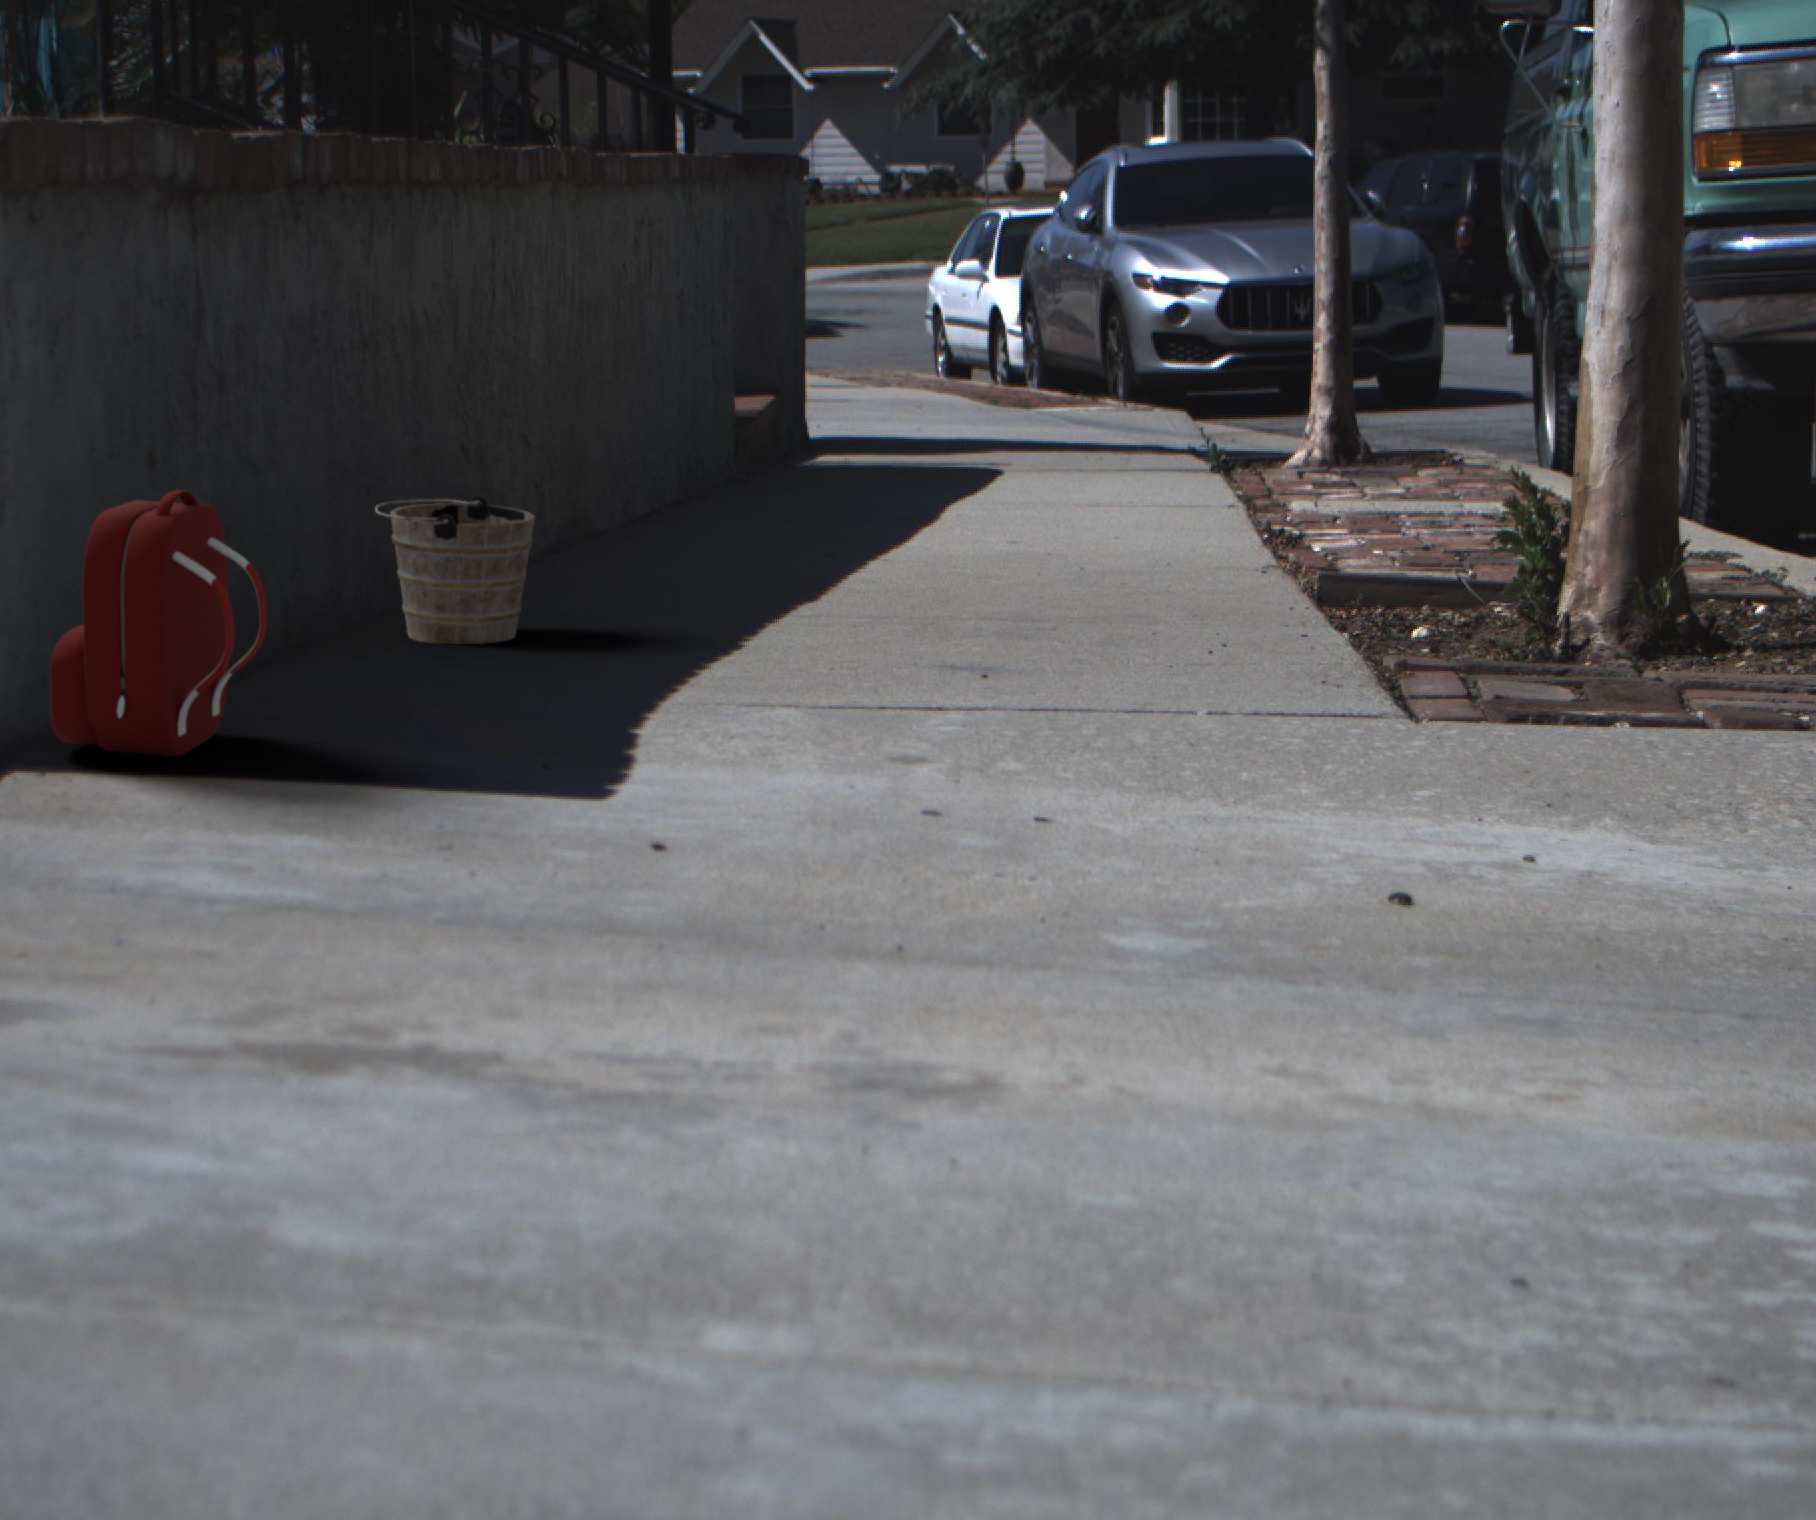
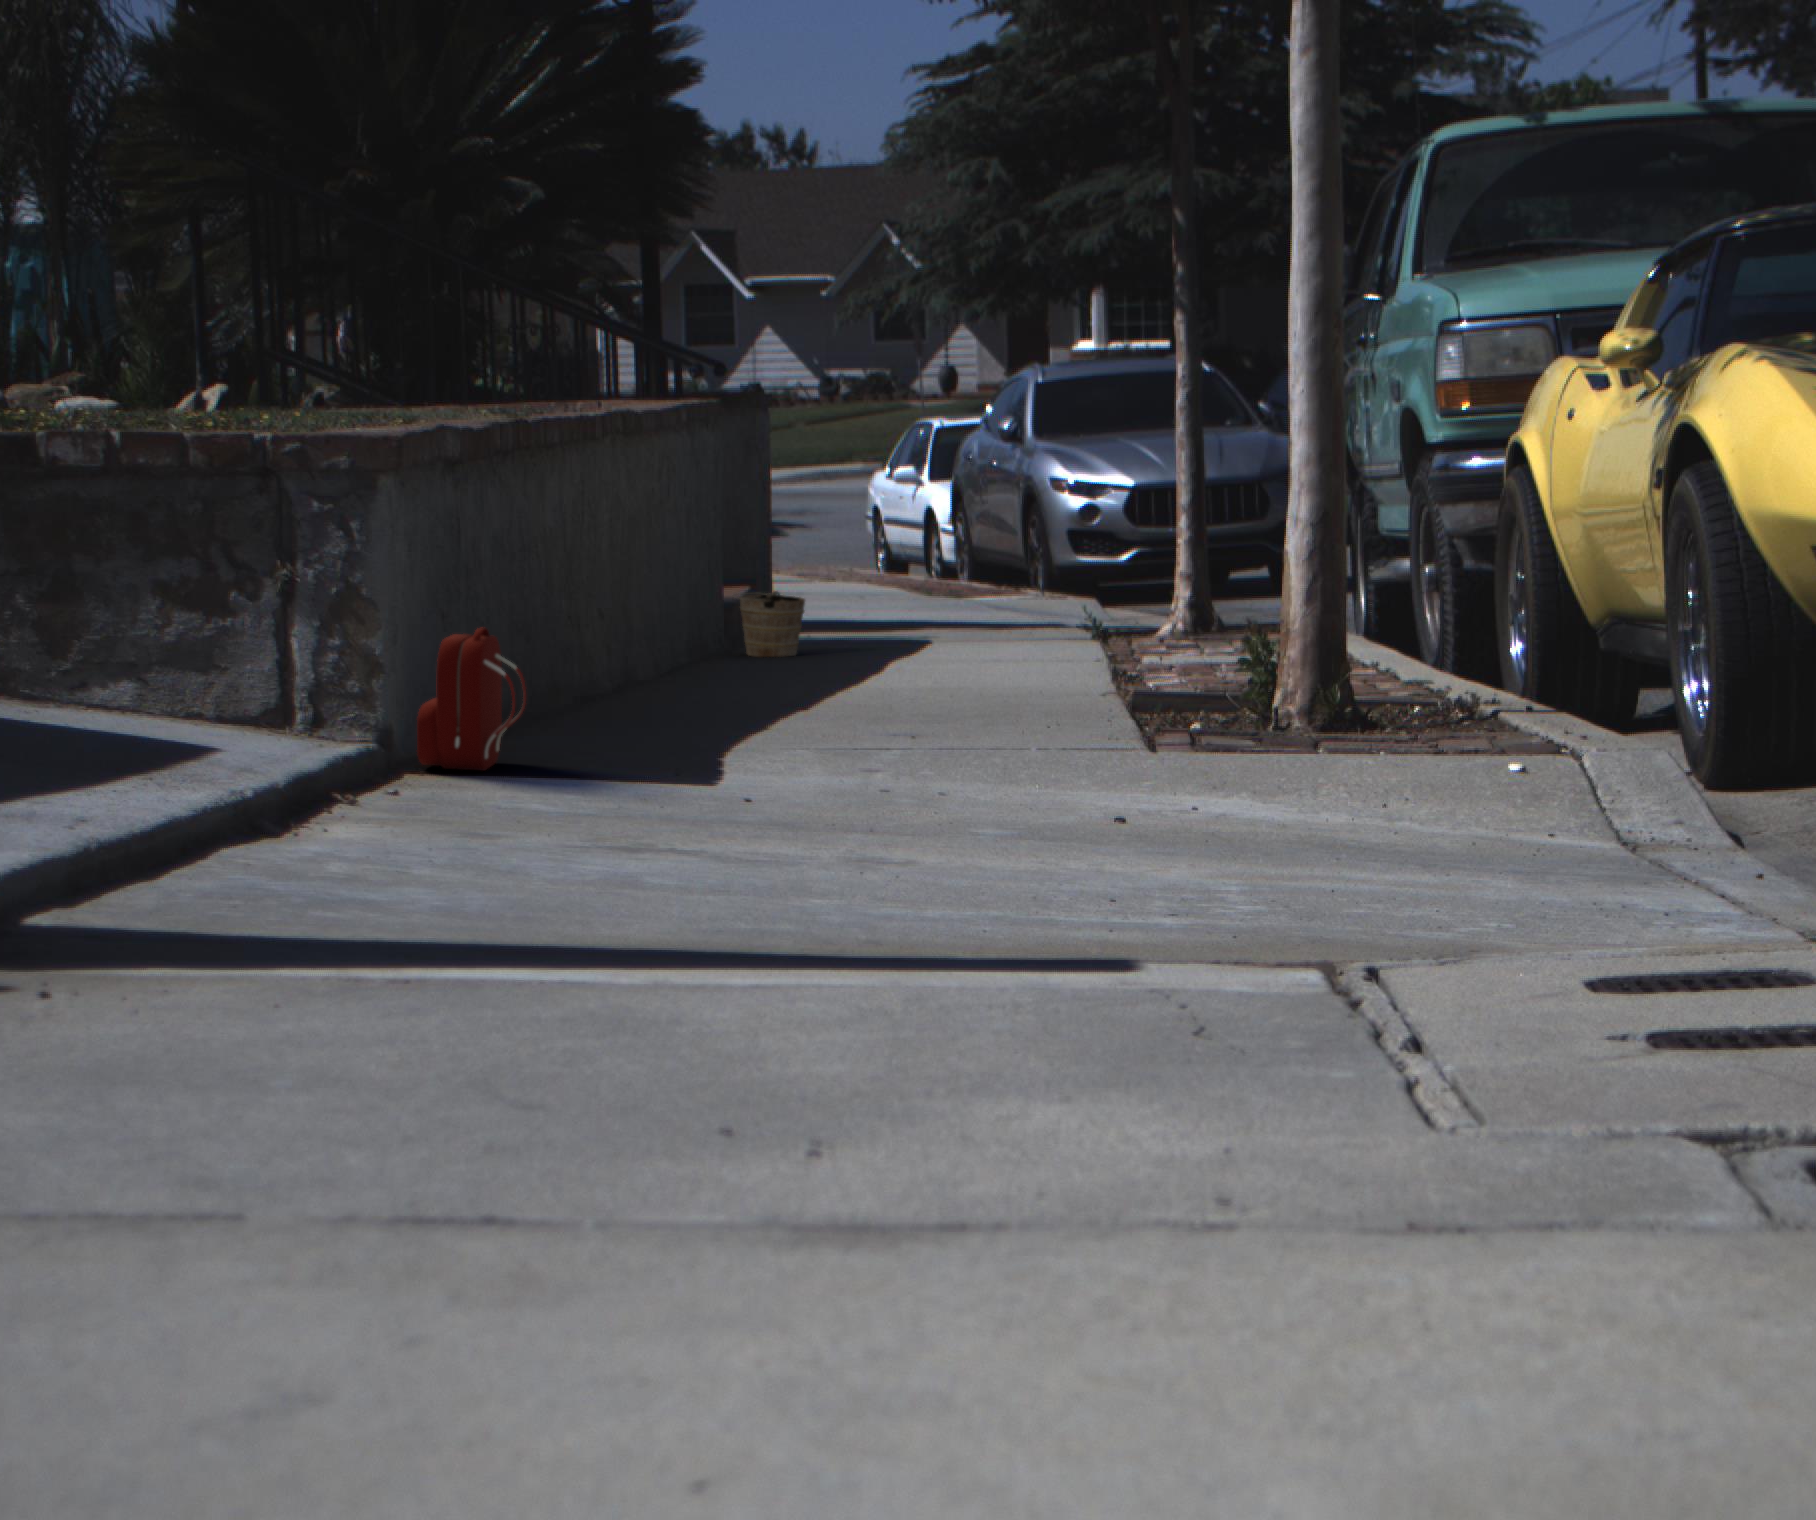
bucket: present [375,496,534,644] -> present [738,591,805,657]

